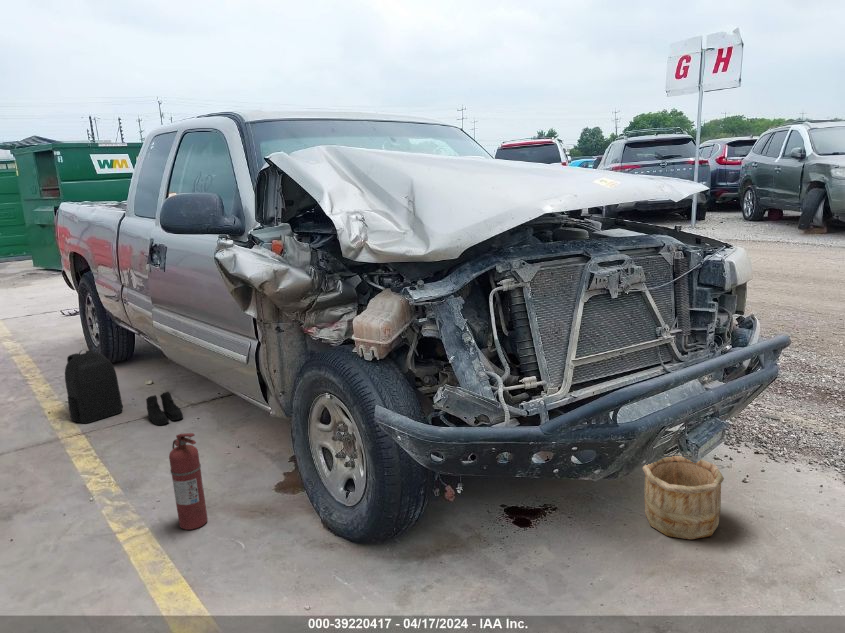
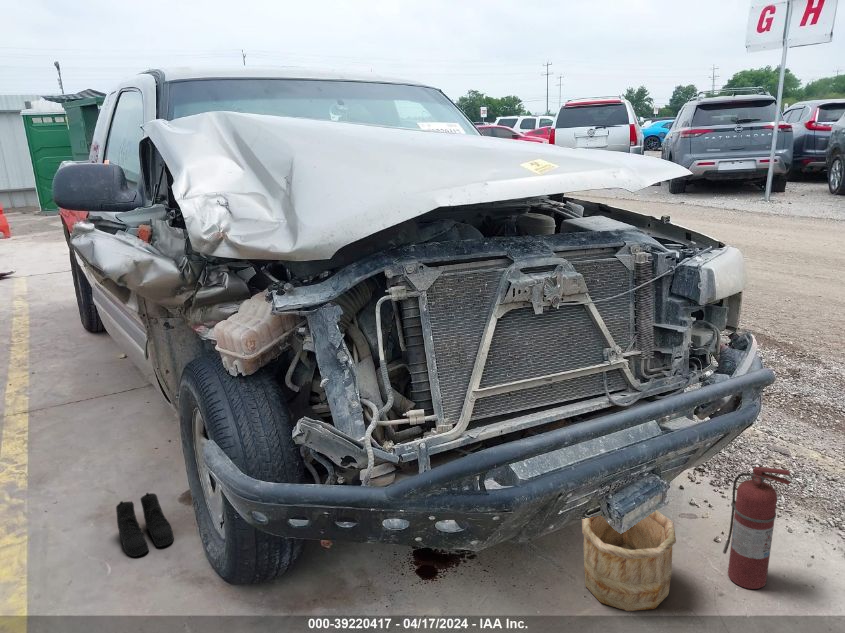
backpack: present [65,350,123,423] -> none [20,321,83,398]
boots: present [146,392,183,425] -> present [116,493,174,557]
fire extinguisher: present [169,433,208,530] -> present [723,467,791,589]

